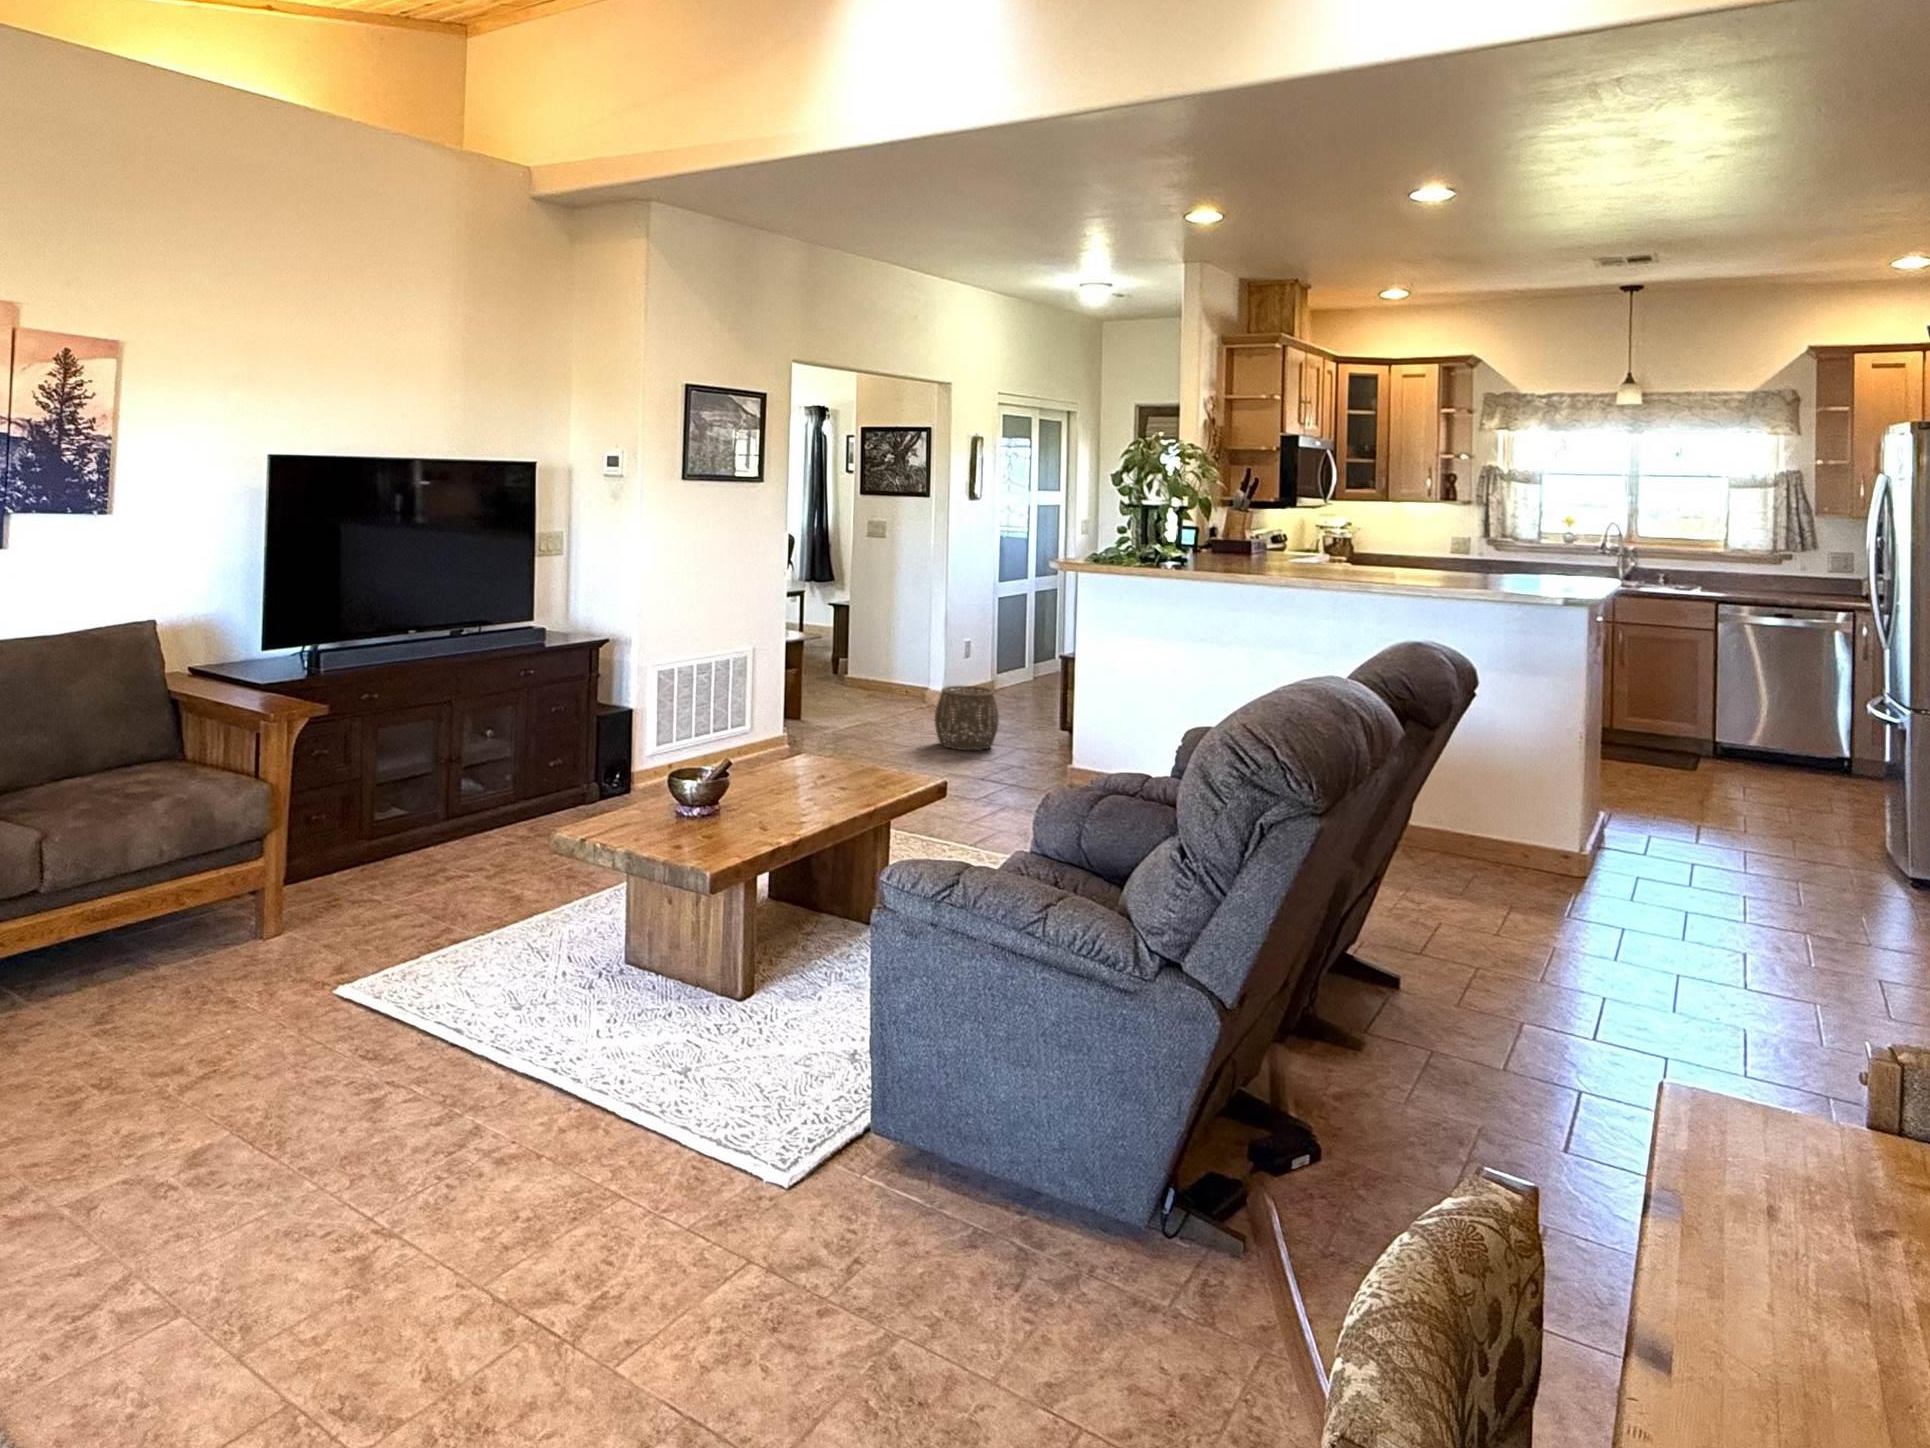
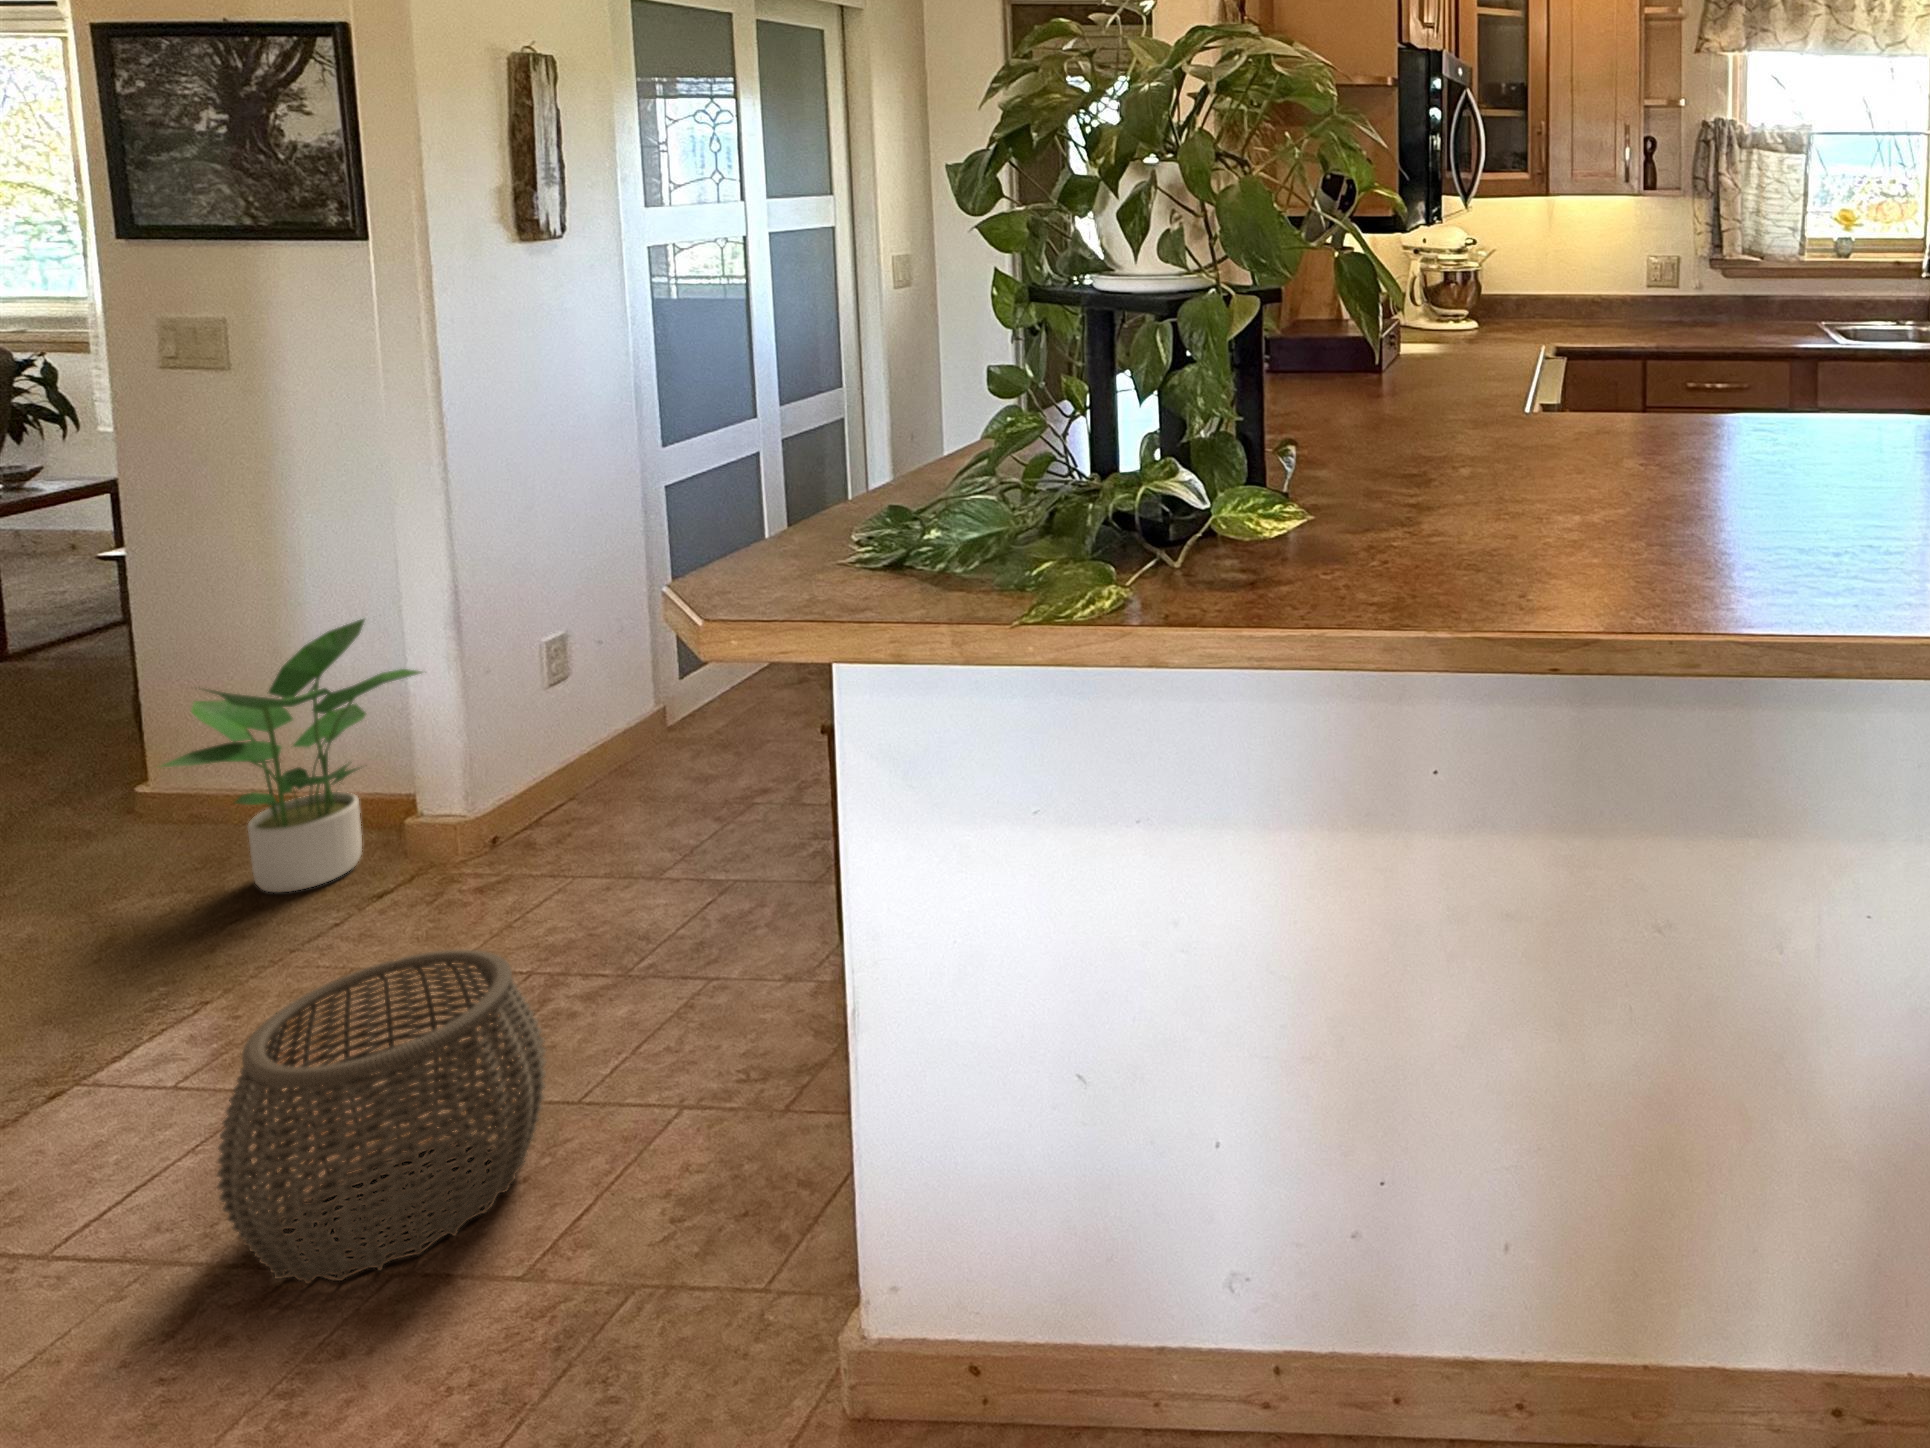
potted plant: none [872,622,936,705] -> present [157,619,422,892]

